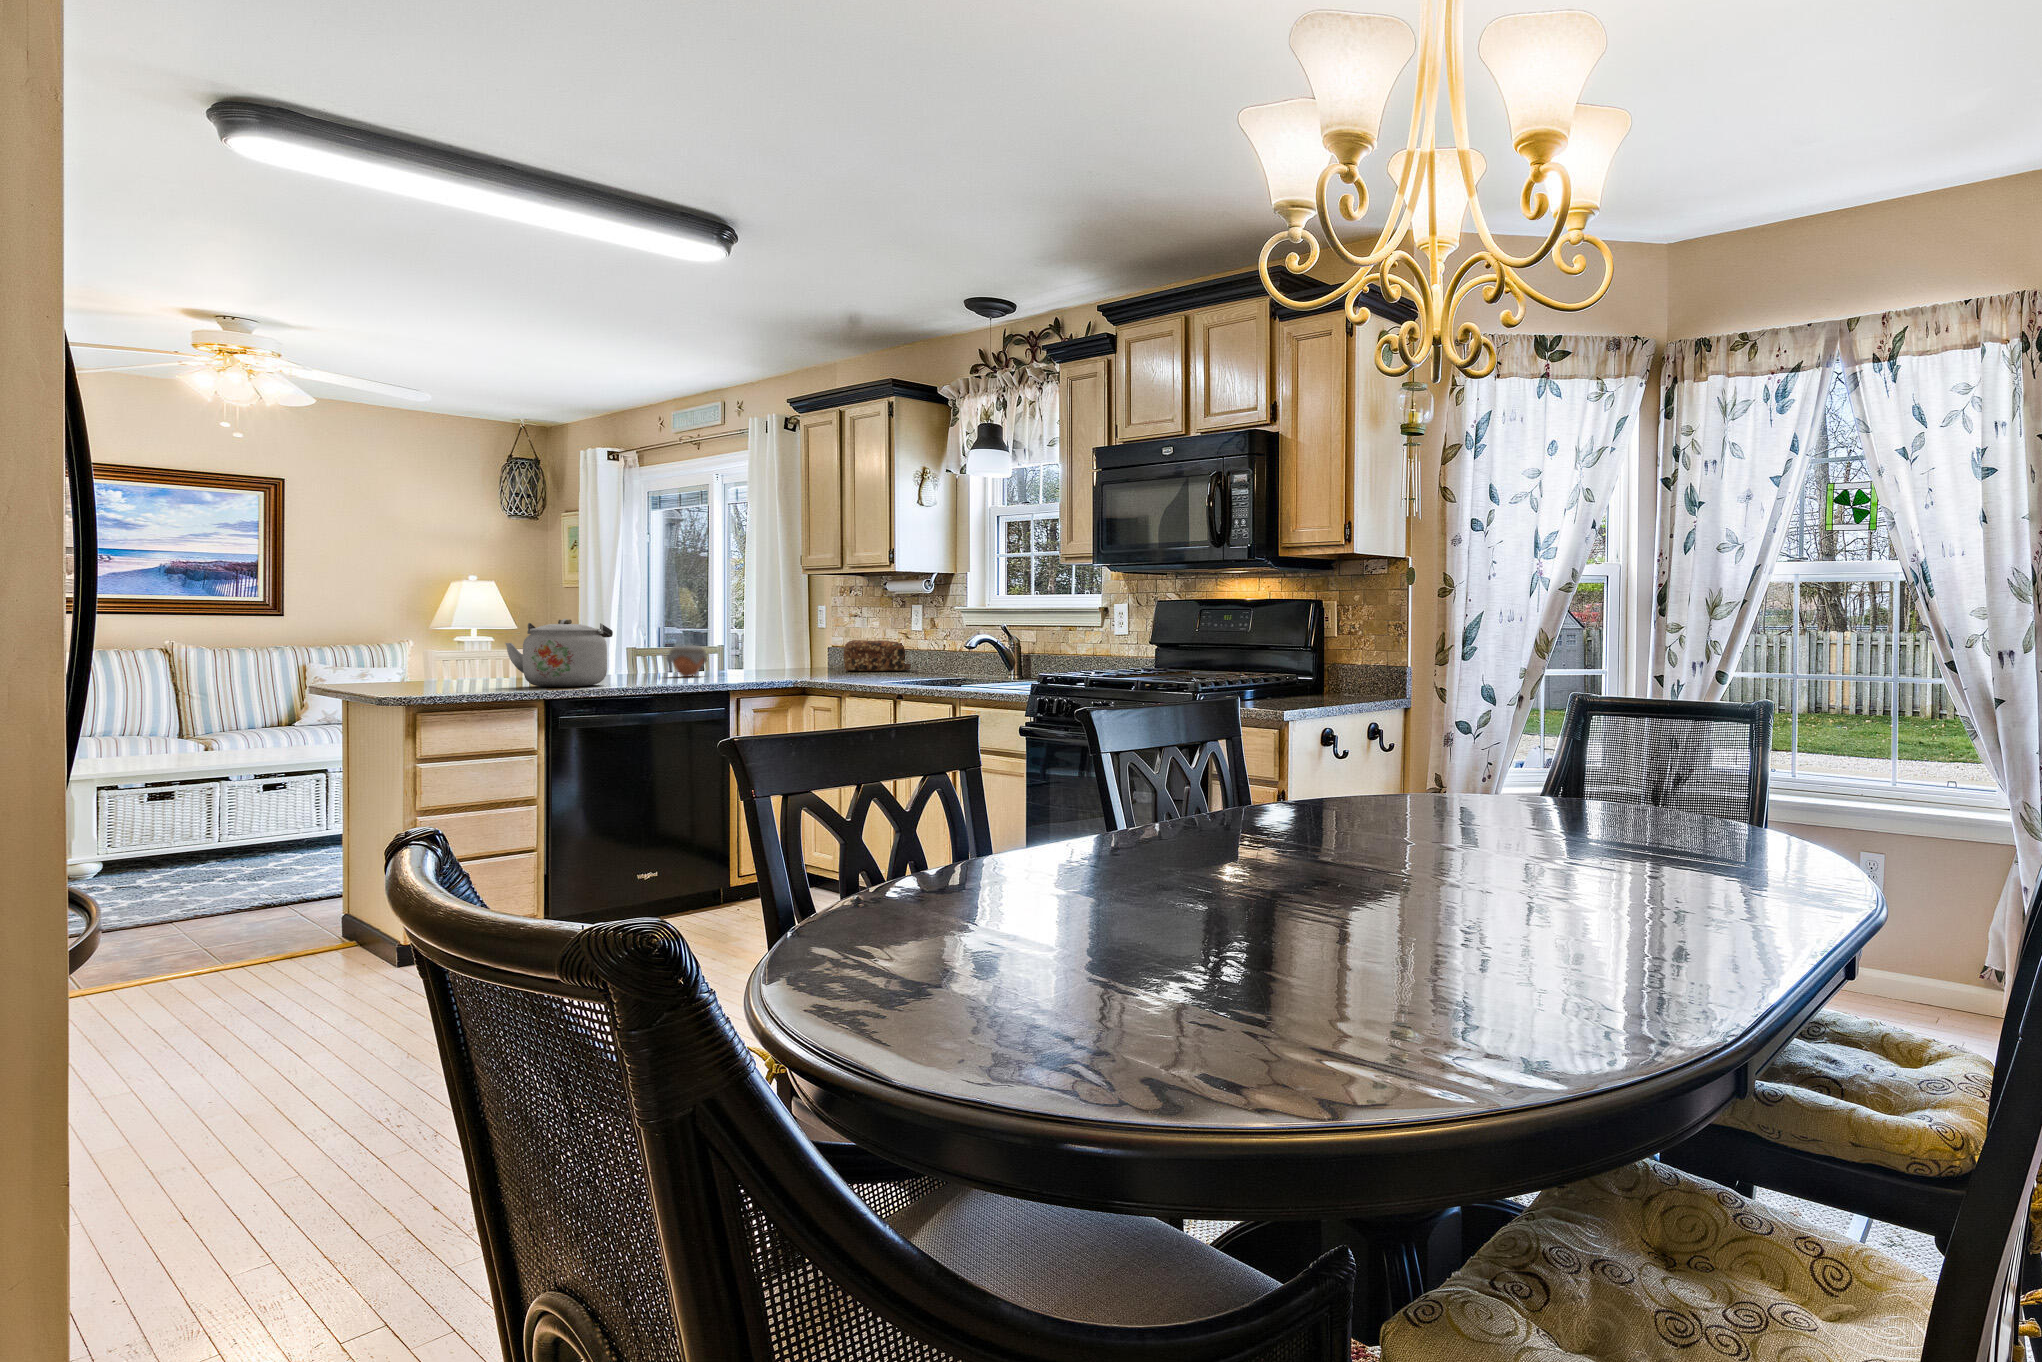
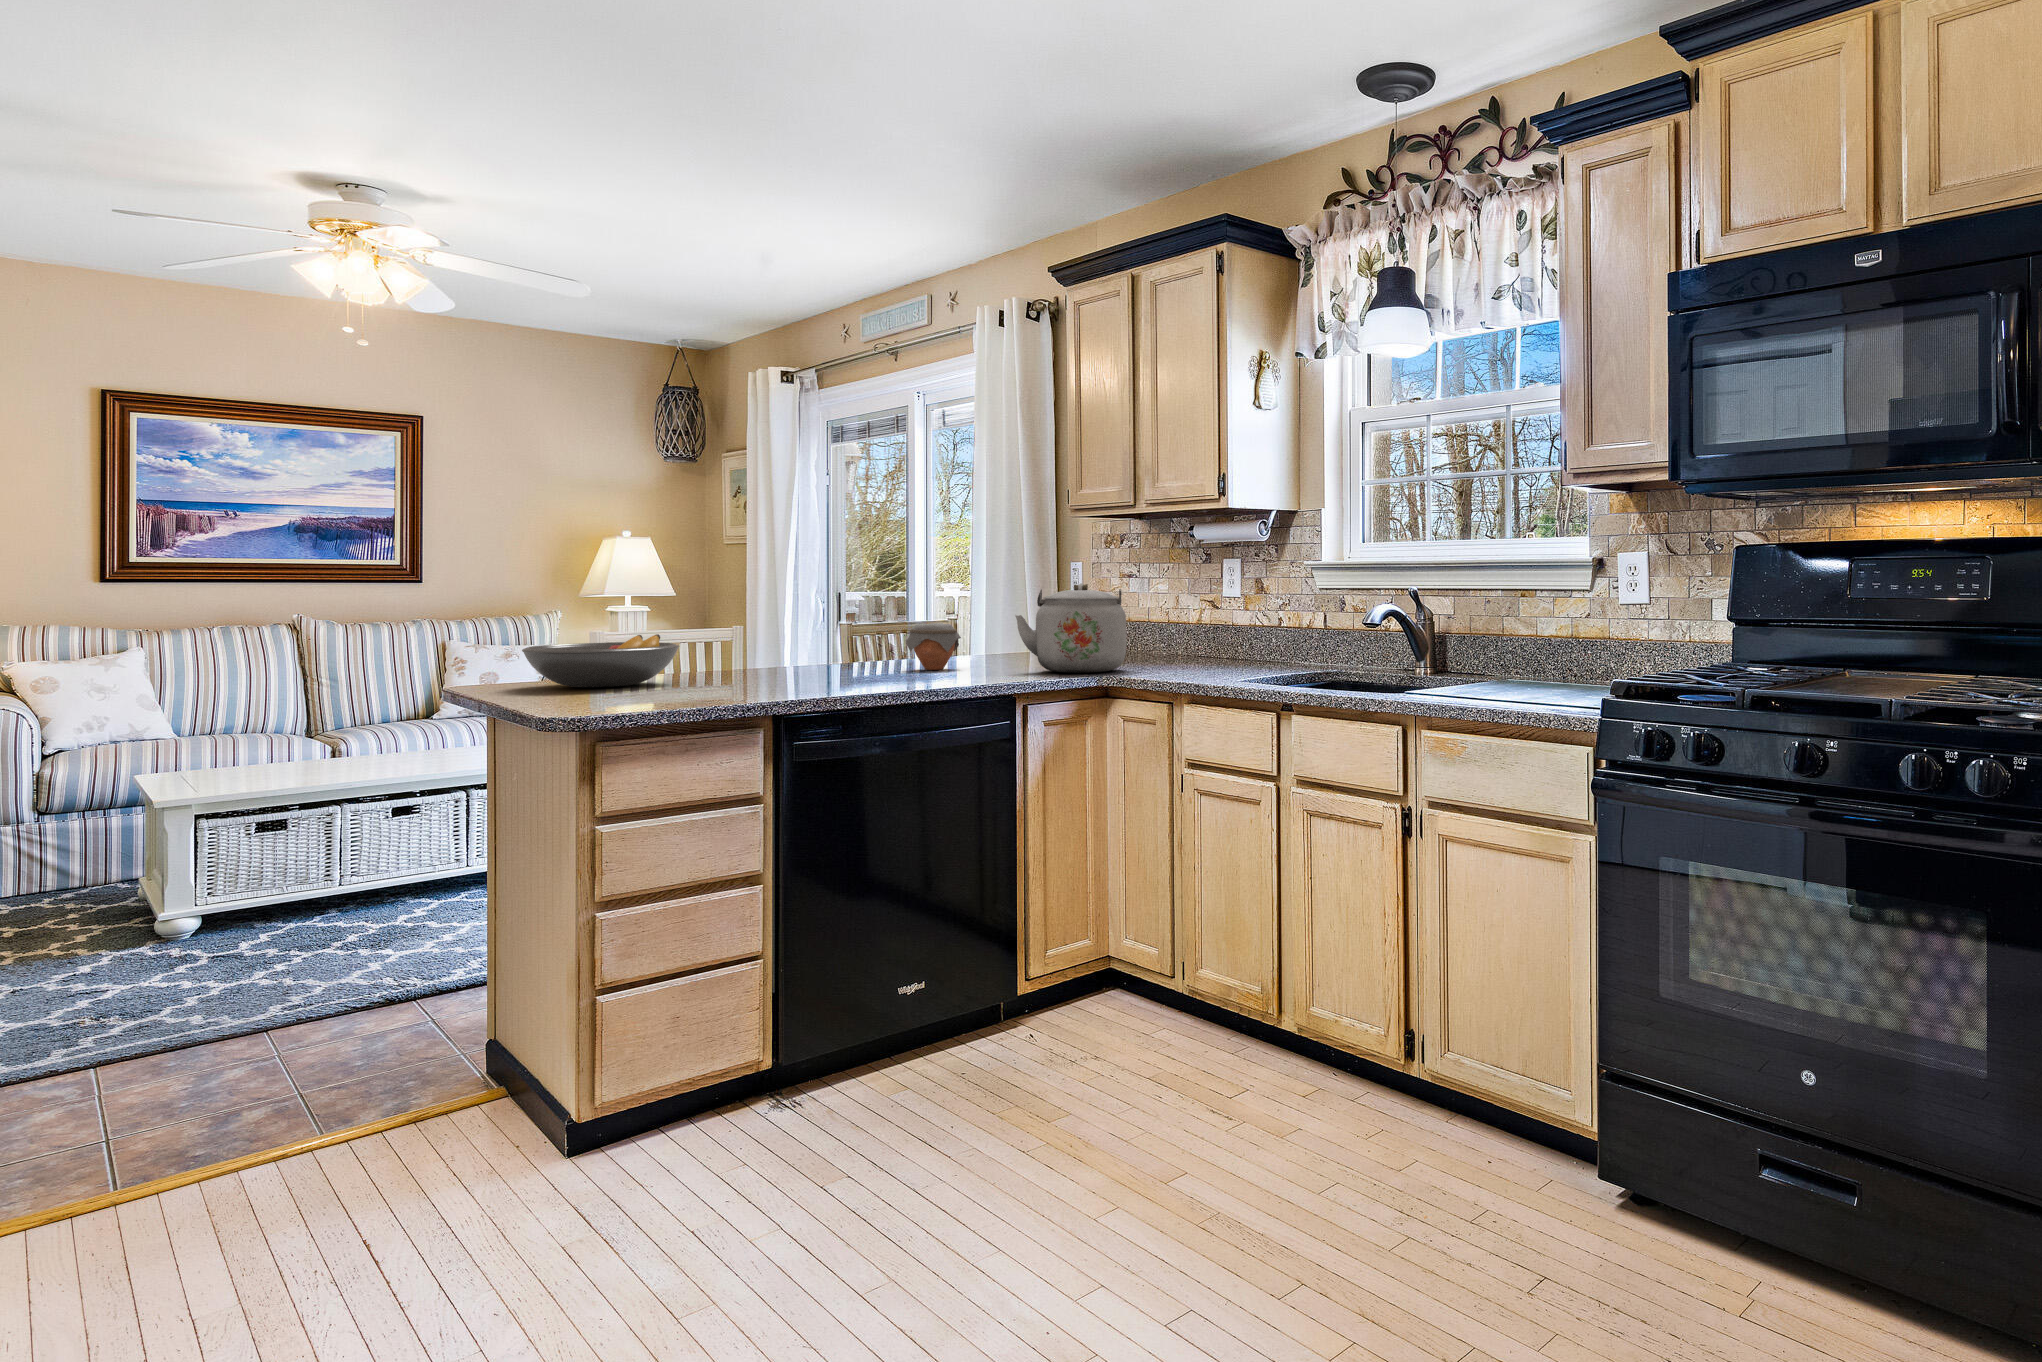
kettle: present [505,619,613,687] -> present [1015,583,1126,673]
bread loaf: present [844,640,911,671] -> none [1131,613,1218,659]
fruit bowl: none [368,651,489,685] -> present [522,634,679,688]

